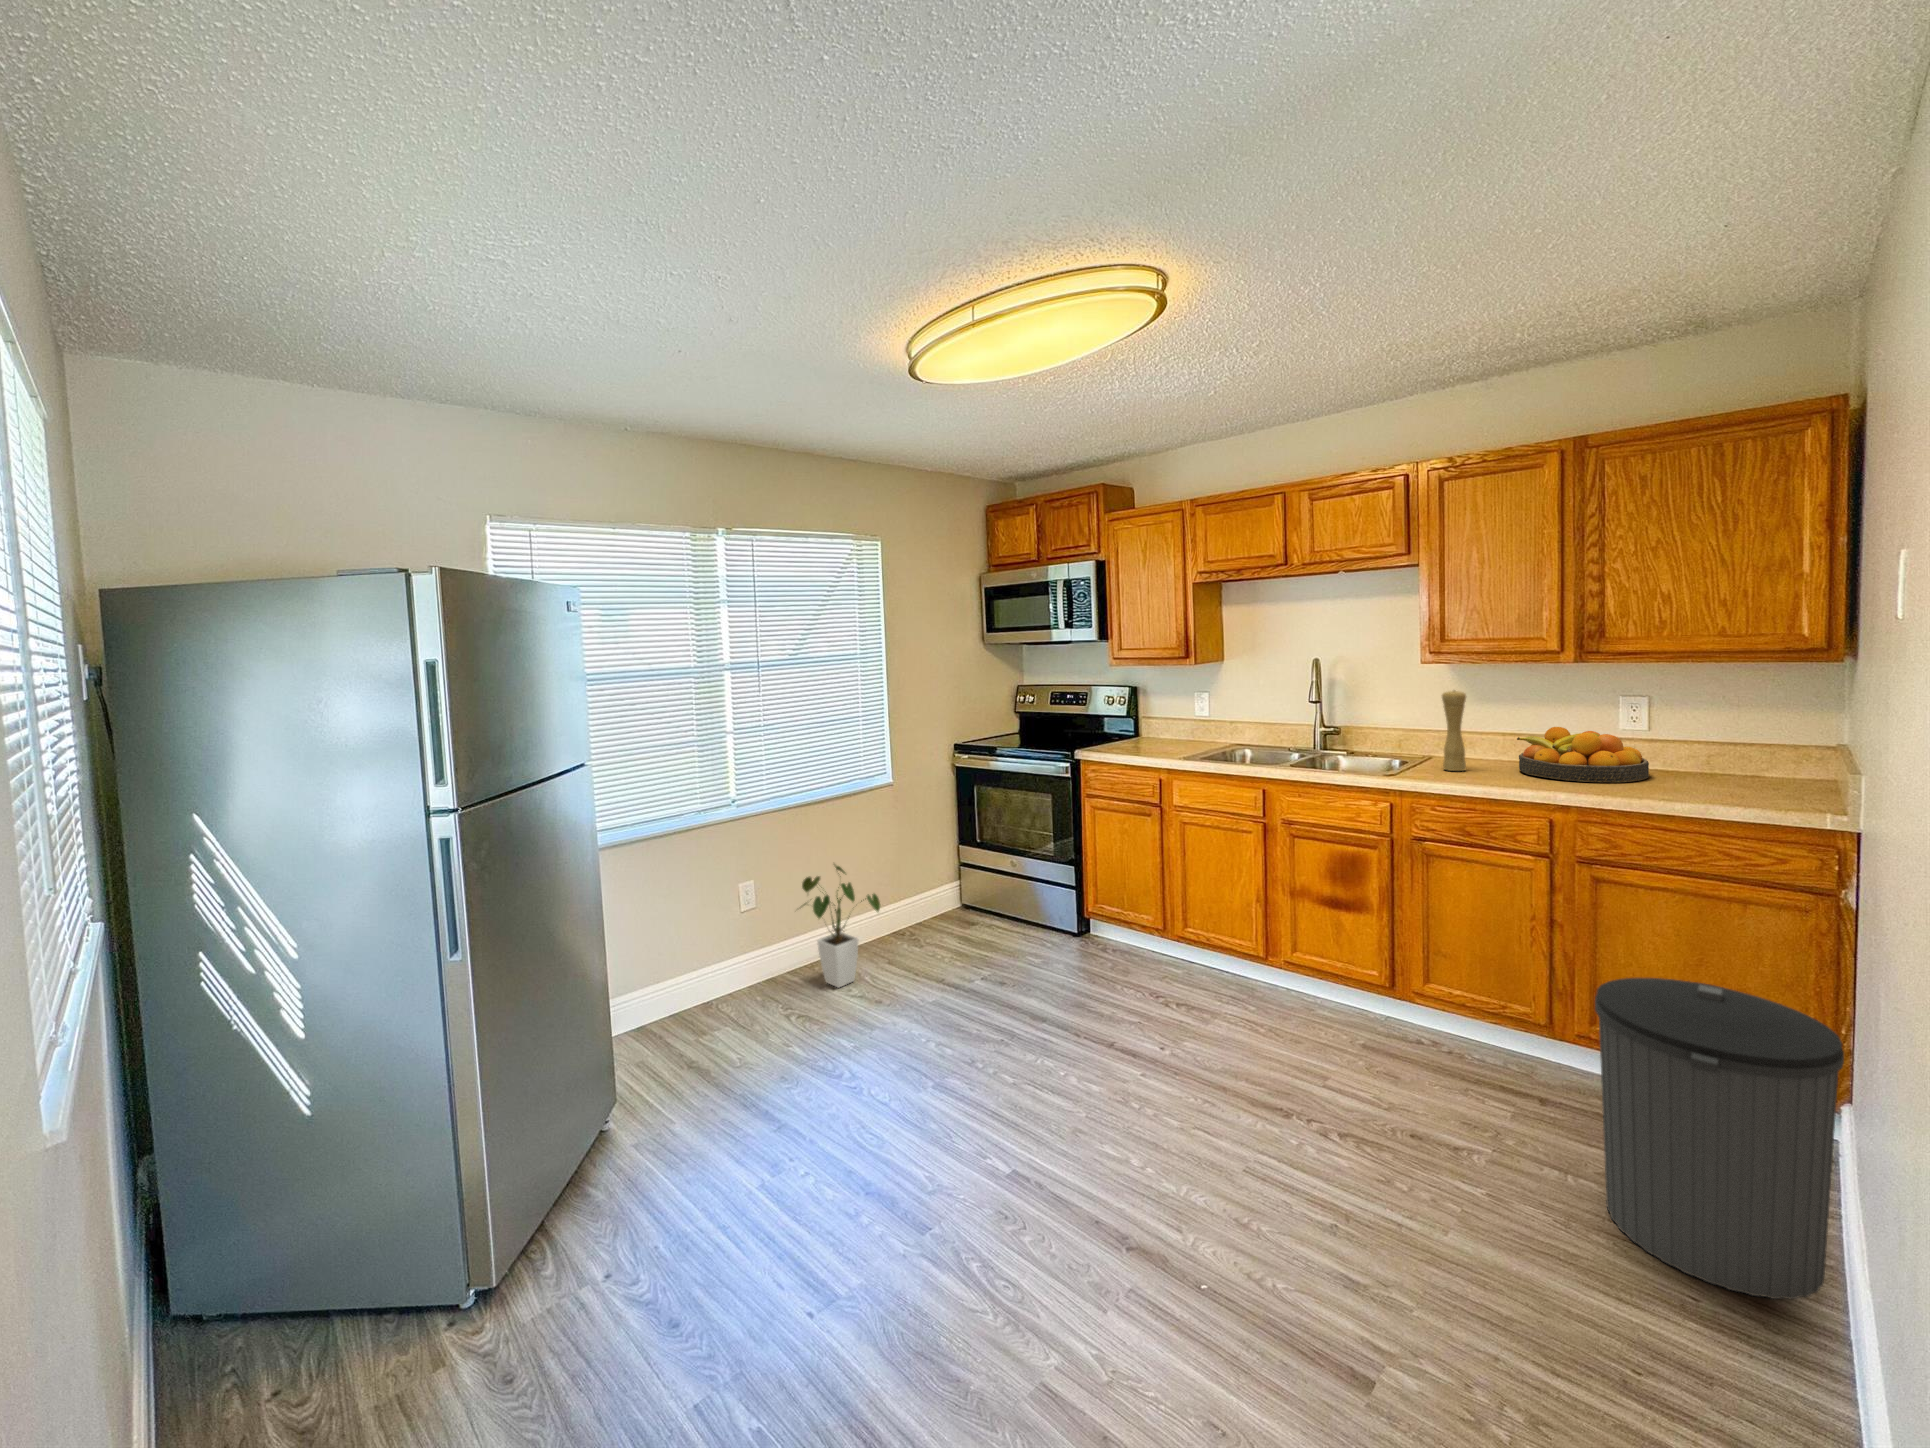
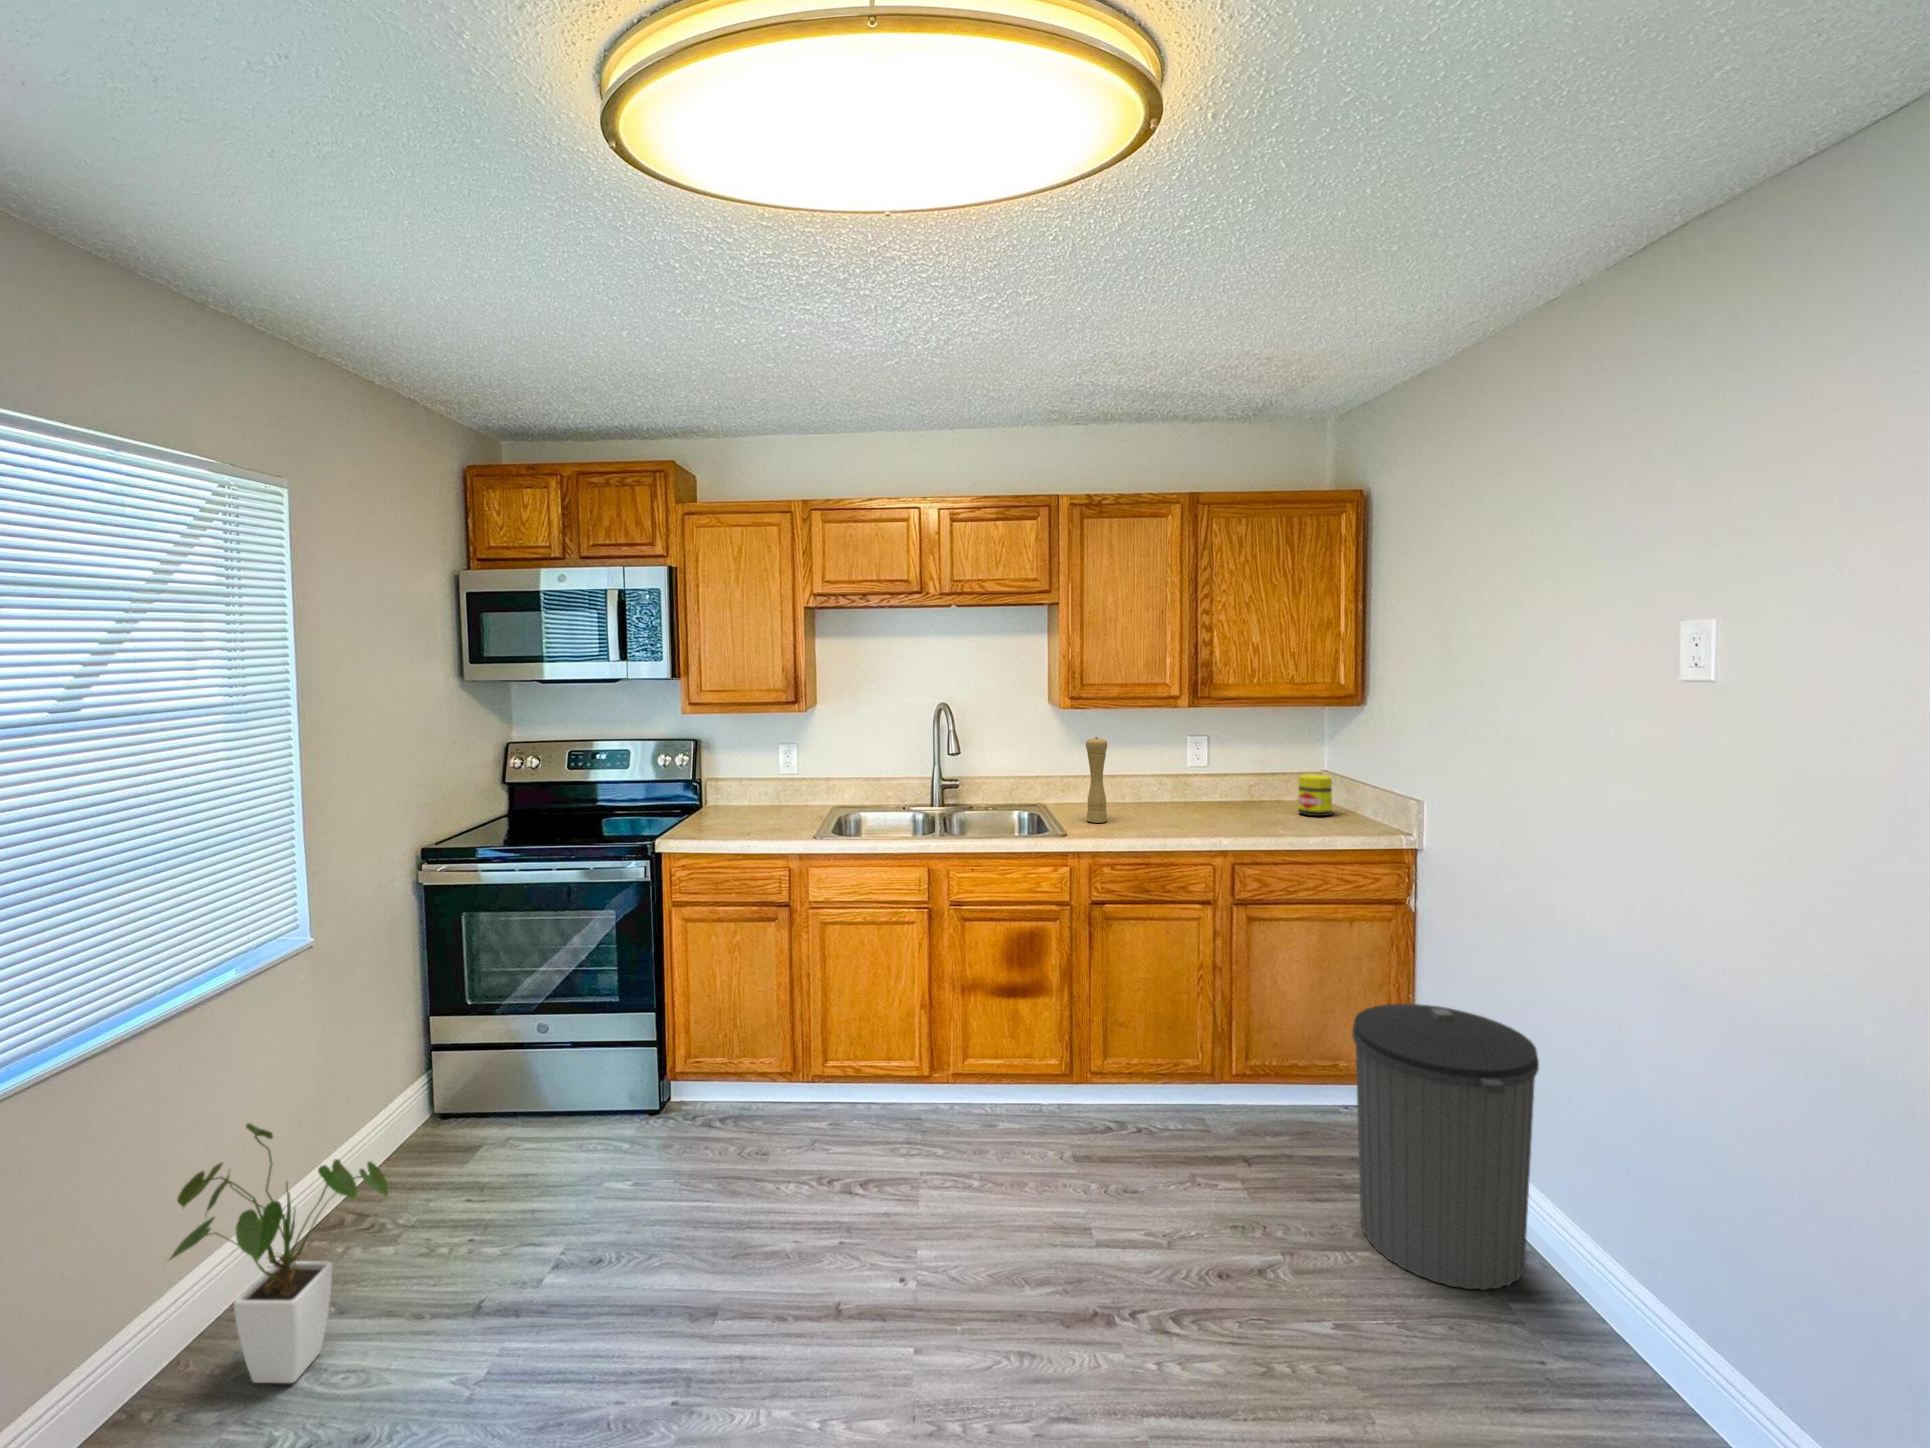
fruit bowl: present [1517,727,1649,783] -> none [1140,770,1242,823]
jar: none [1733,741,1788,790] -> present [1298,774,1332,816]

